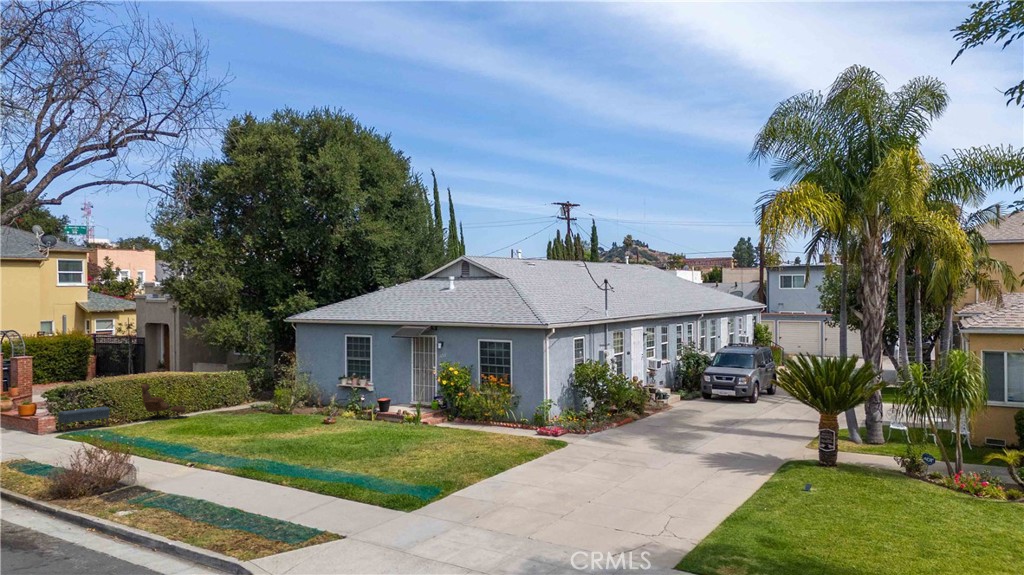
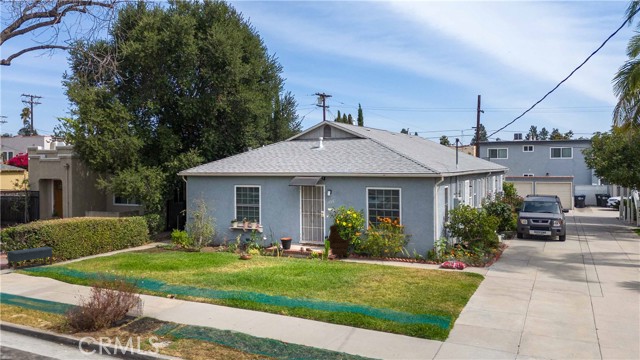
lounge chair: present [142,384,186,420] -> present [327,225,351,259]

